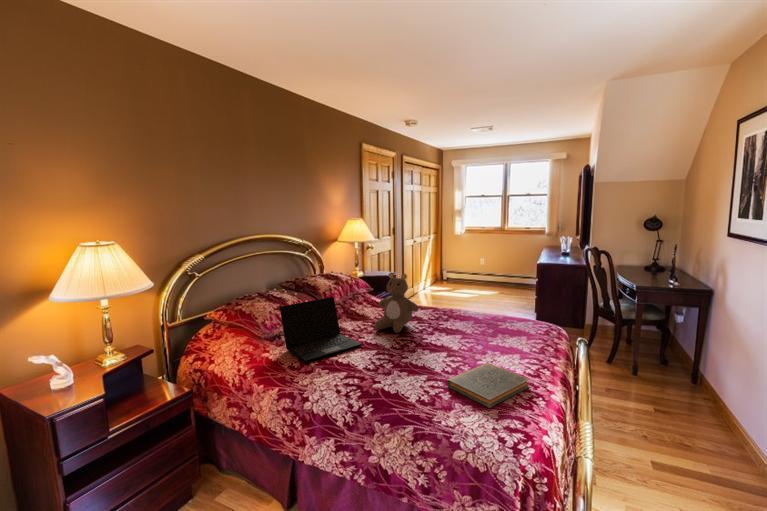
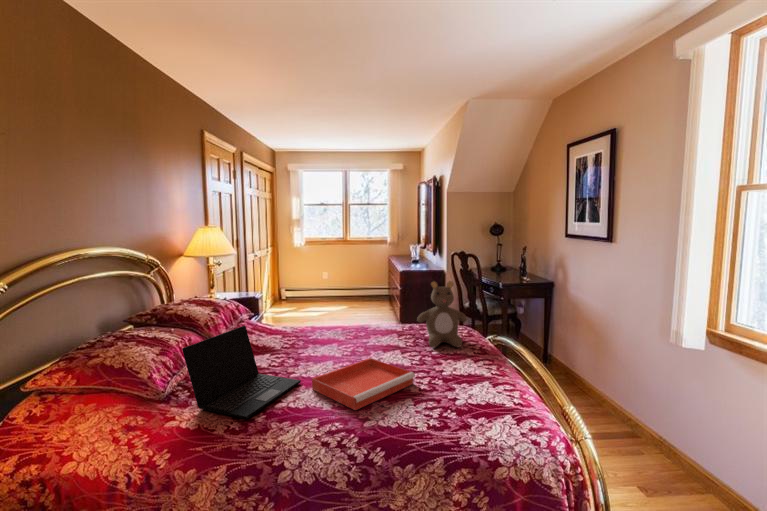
teddy bear: present [374,272,419,333] -> present [417,281,467,348]
tray: none [365,337,445,374] -> present [312,358,415,410]
book: present [447,363,530,408] -> none [440,372,509,416]

